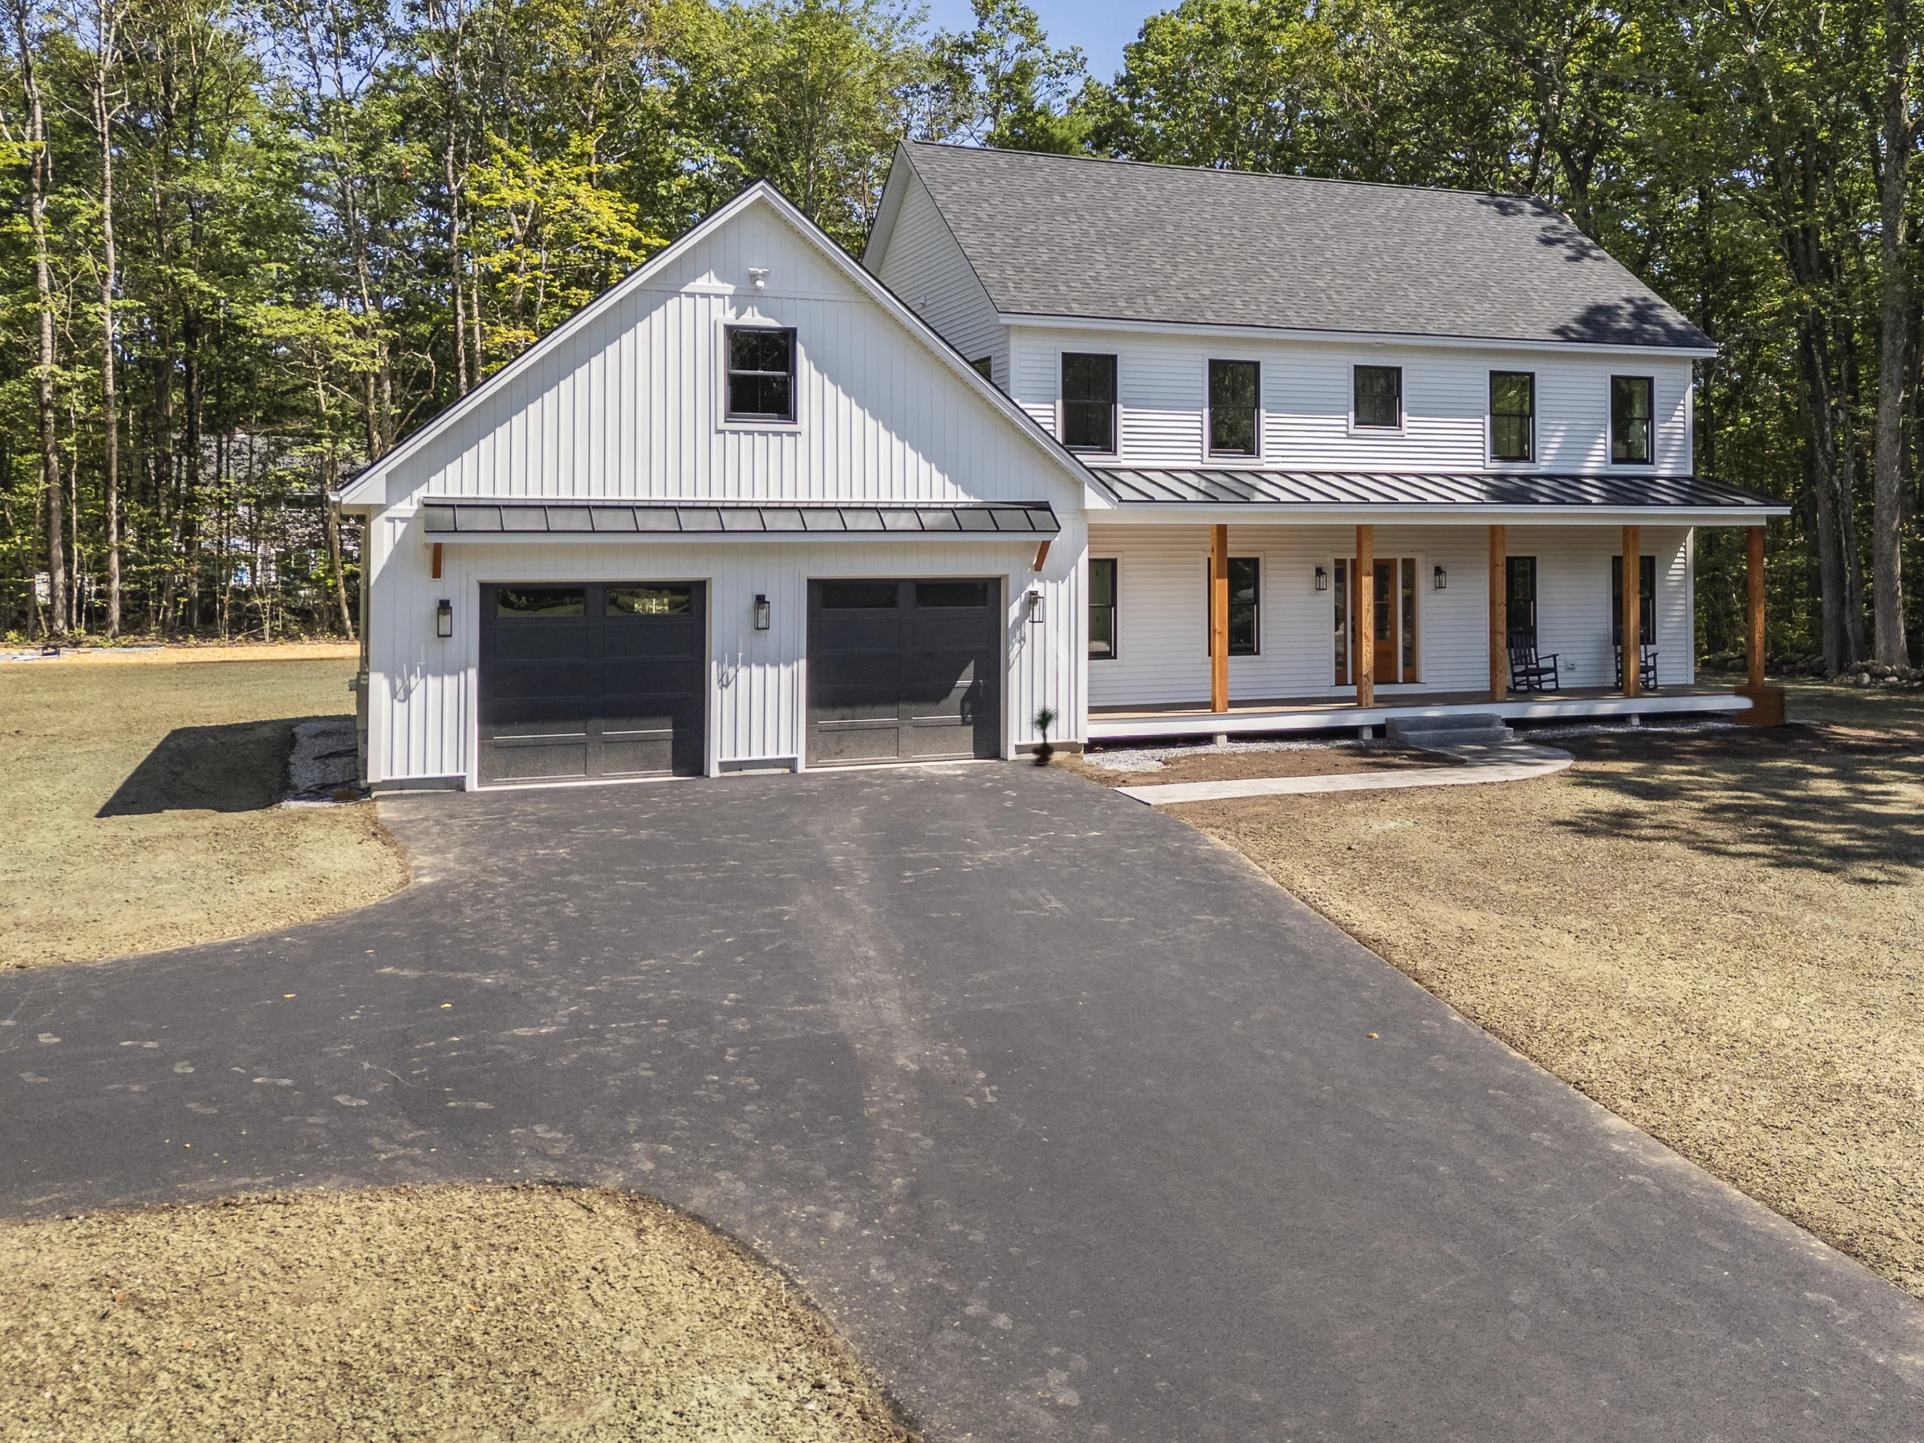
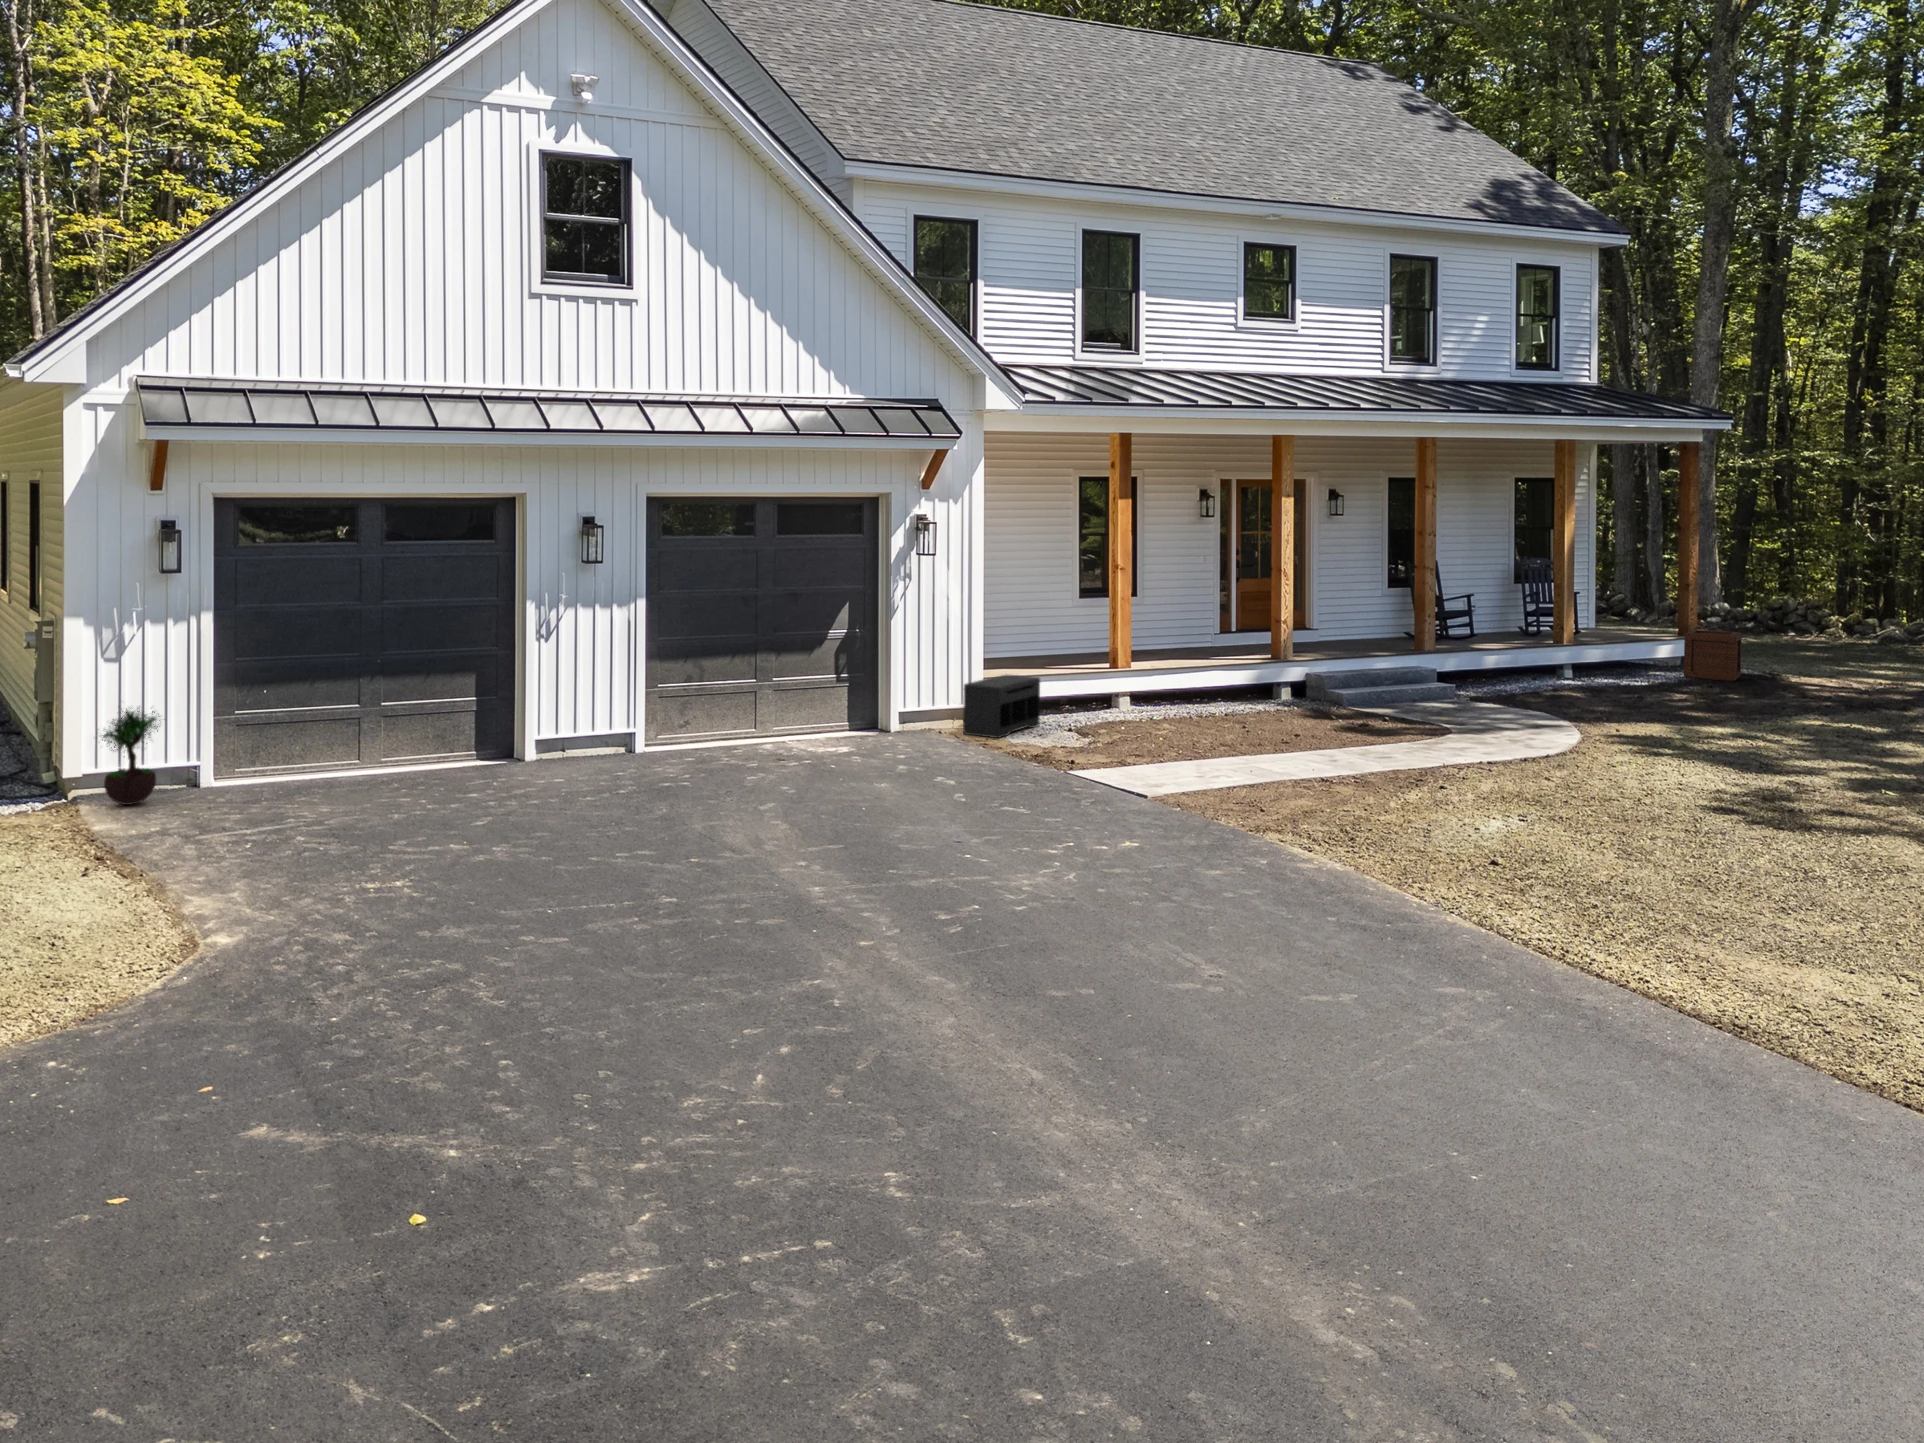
potted tree: present [1029,708,1058,765] -> present [102,706,160,805]
bench: none [1067,716,1135,766] -> present [963,675,1040,738]
basket: present [332,789,360,802] -> none [11,747,52,804]

